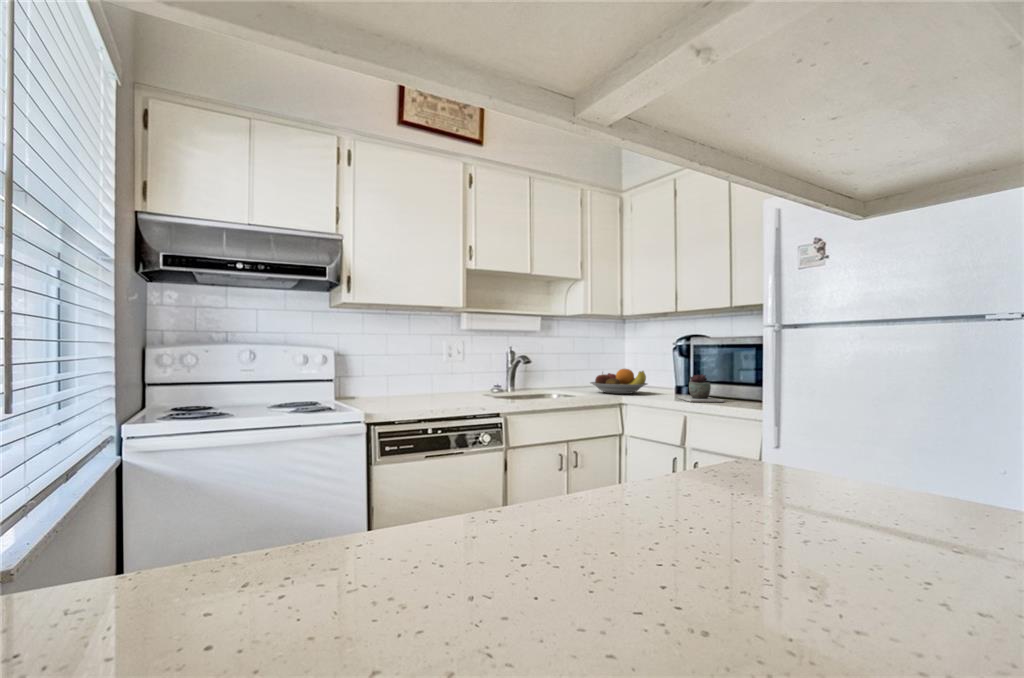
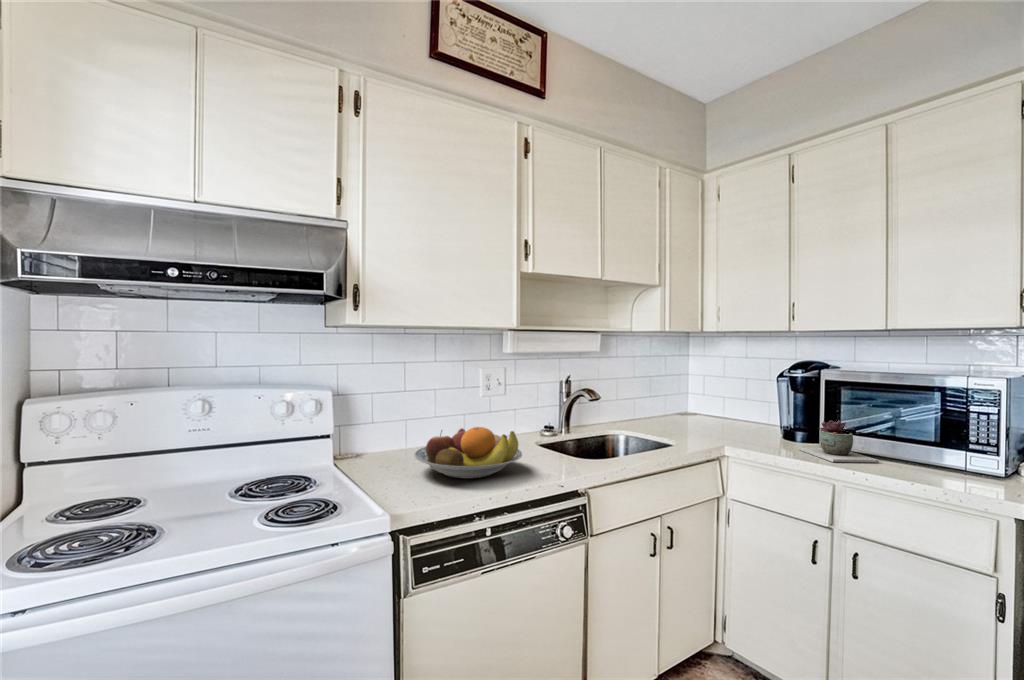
fruit bowl: present [590,369,647,394] -> present [414,427,522,479]

